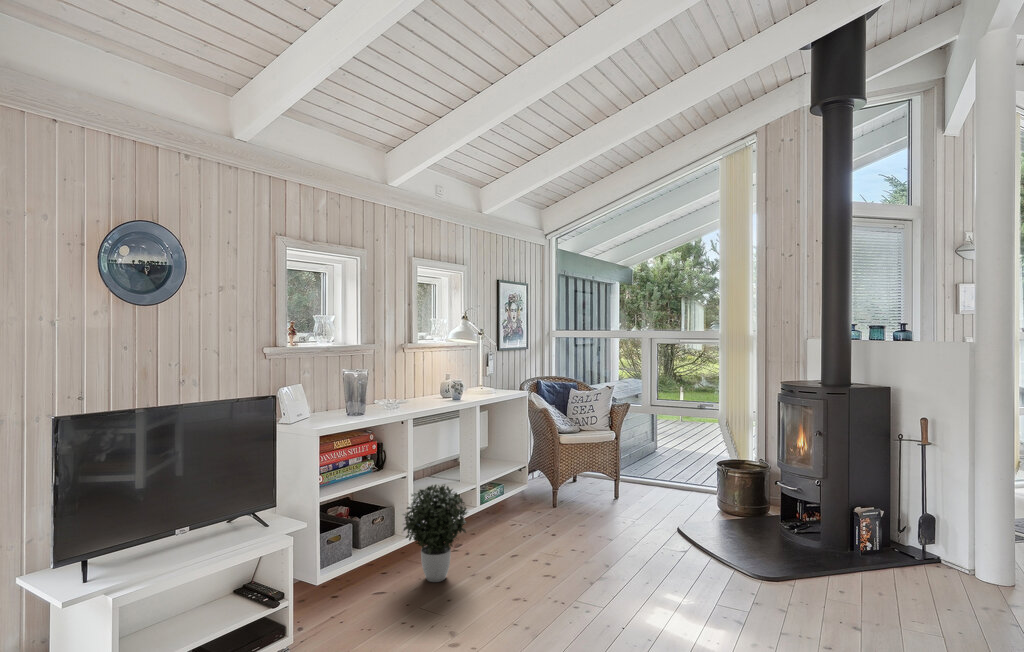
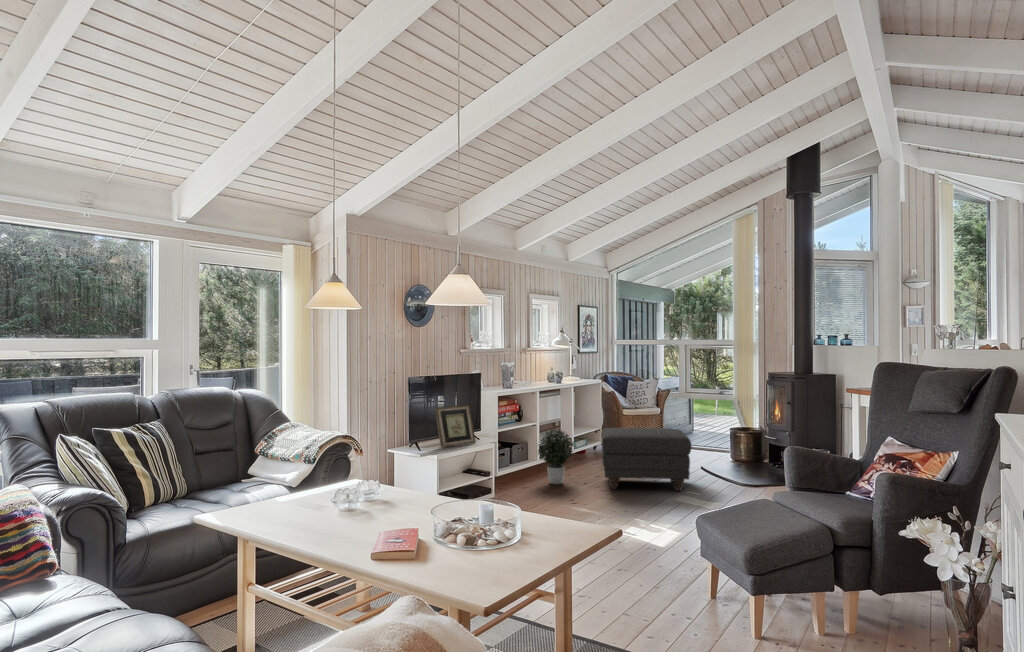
picture frame: none [150,461,249,559] -> present [435,405,476,448]
ottoman: none [510,479,667,598] -> present [601,428,691,491]

